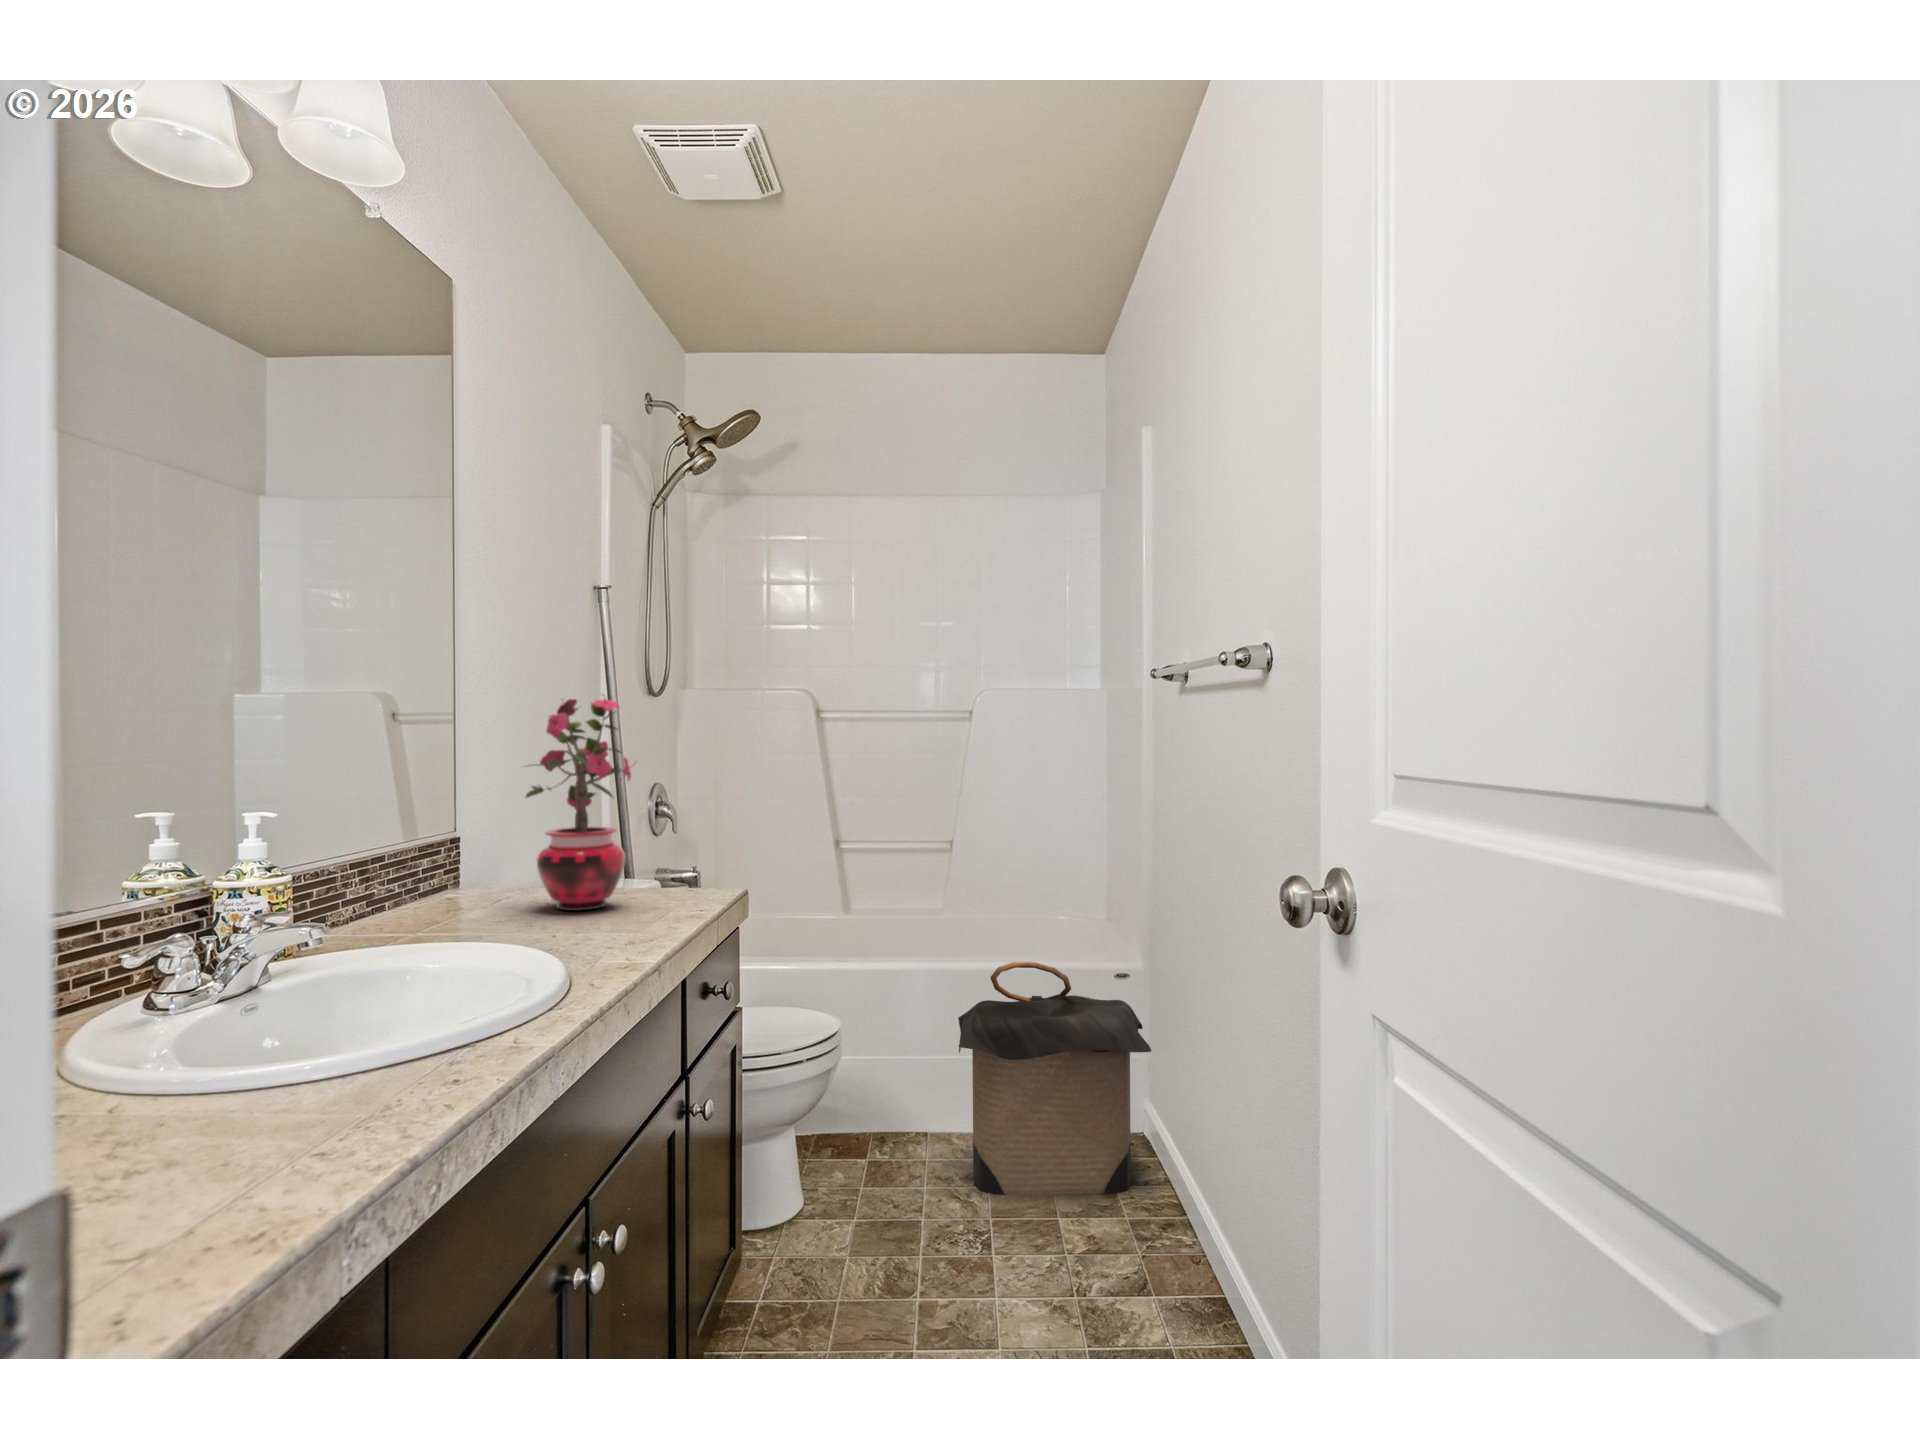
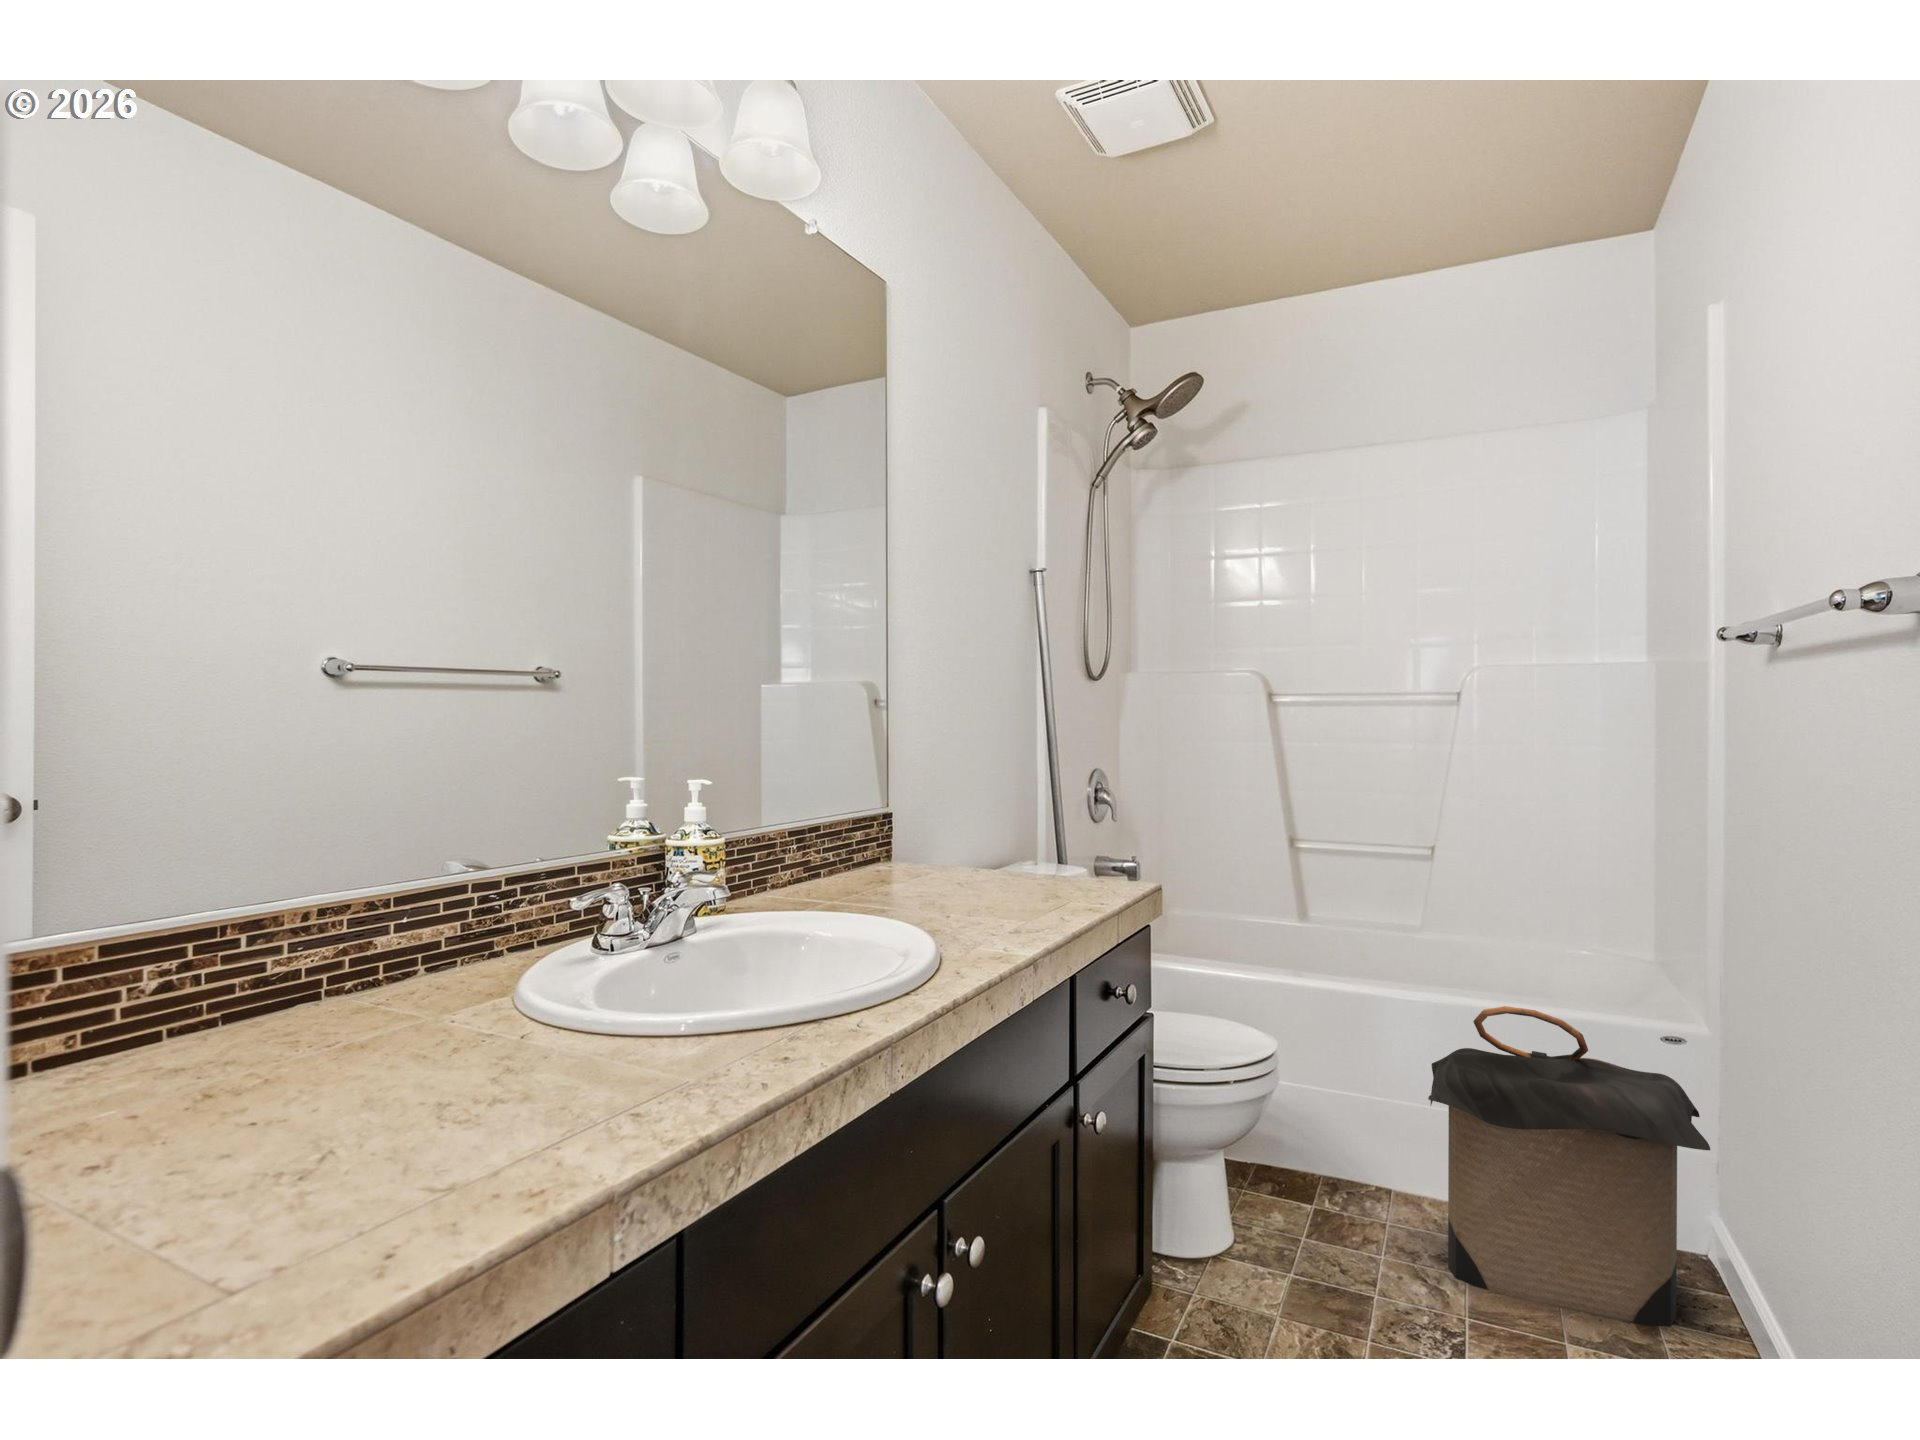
potted plant: present [525,694,631,911] -> none [931,672,1045,895]

